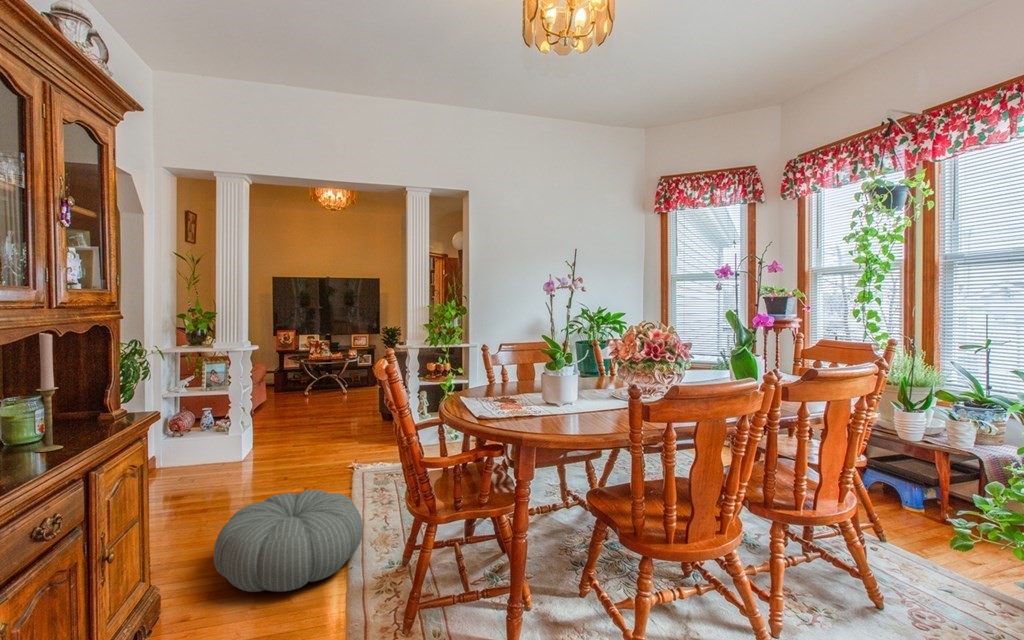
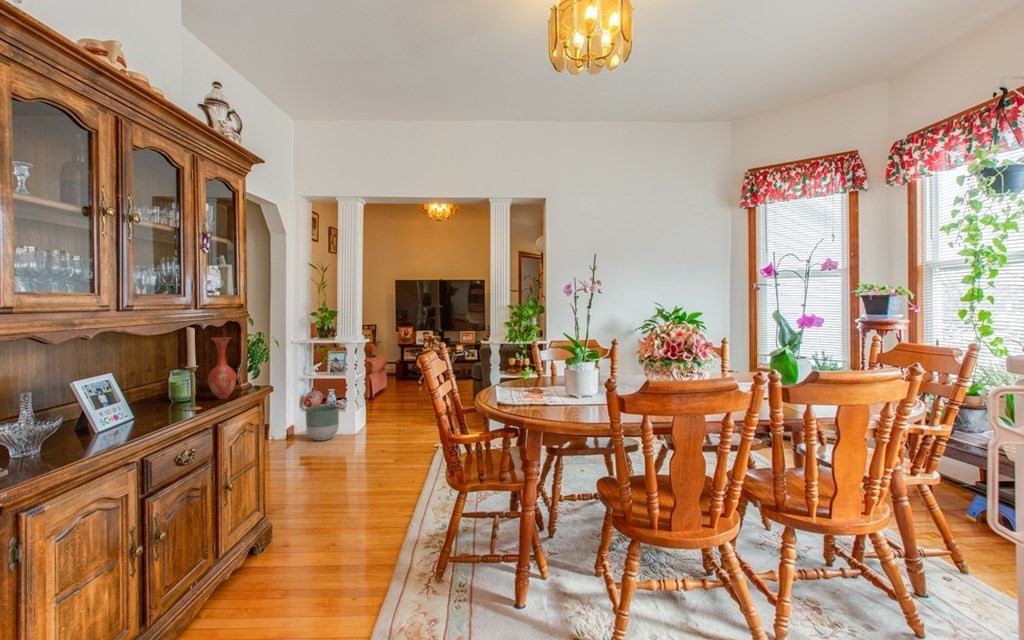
vase: none [67,346,111,432] -> present [208,337,236,399]
planter: none [174,428,219,473] -> present [306,405,339,440]
pouf: present [213,490,363,592] -> none [311,459,425,536]

